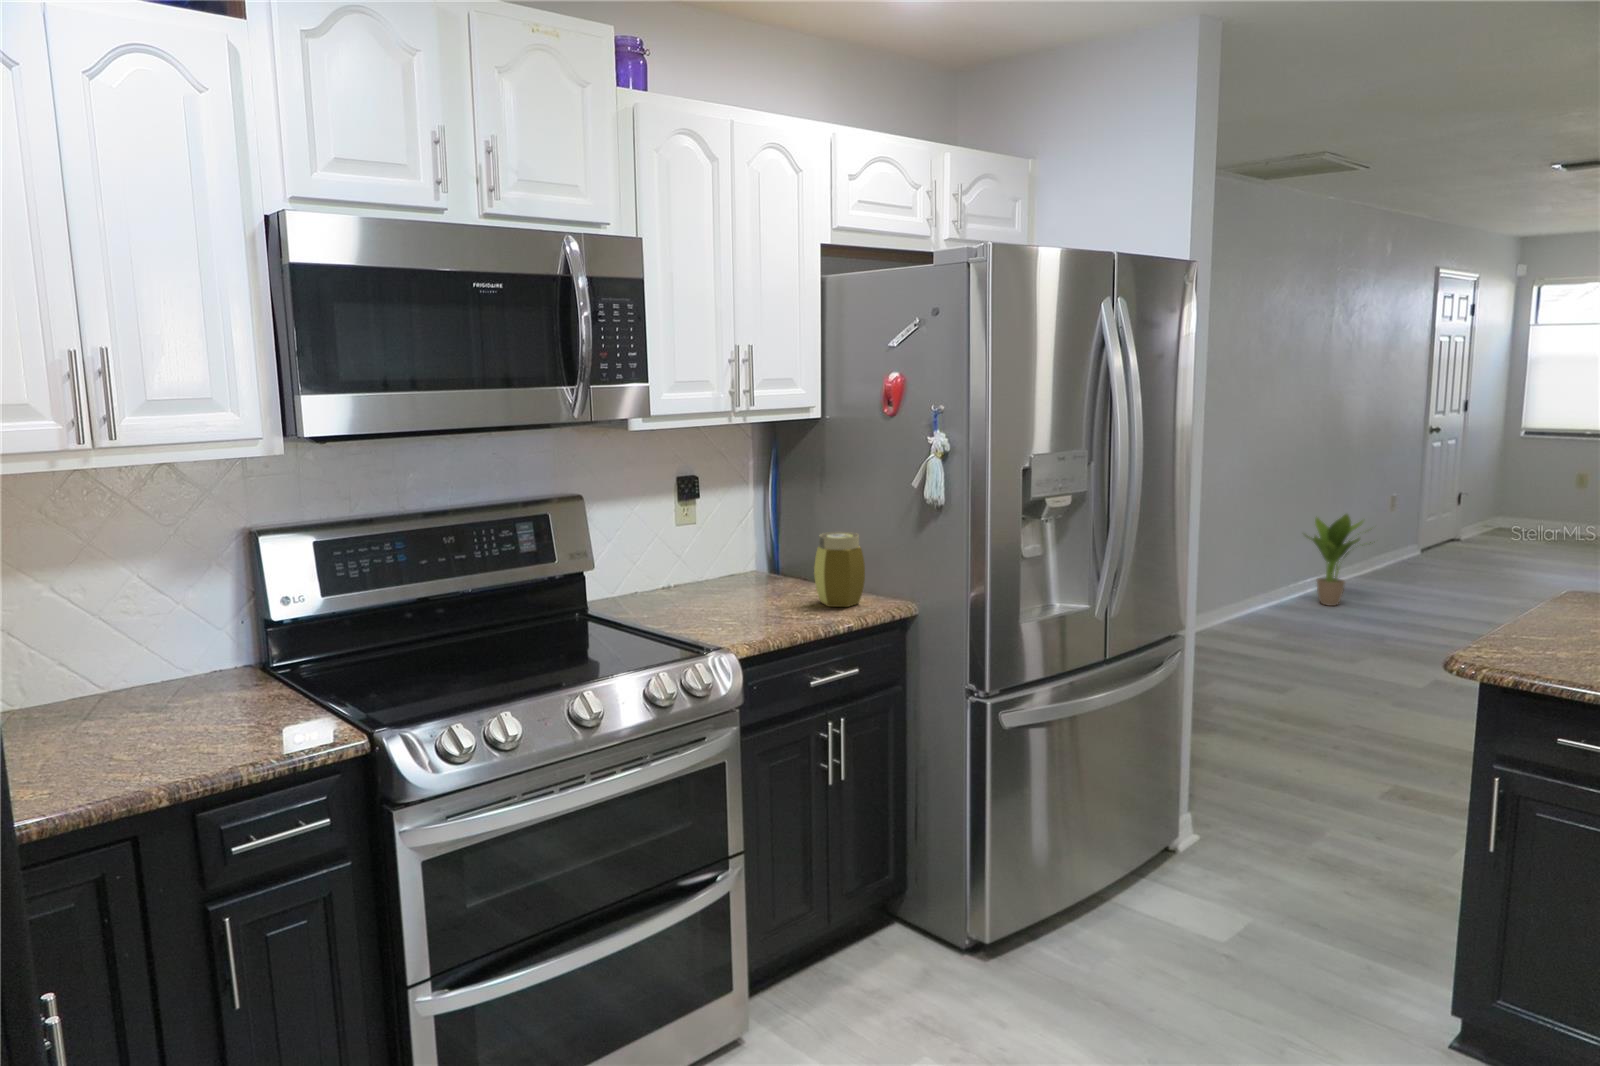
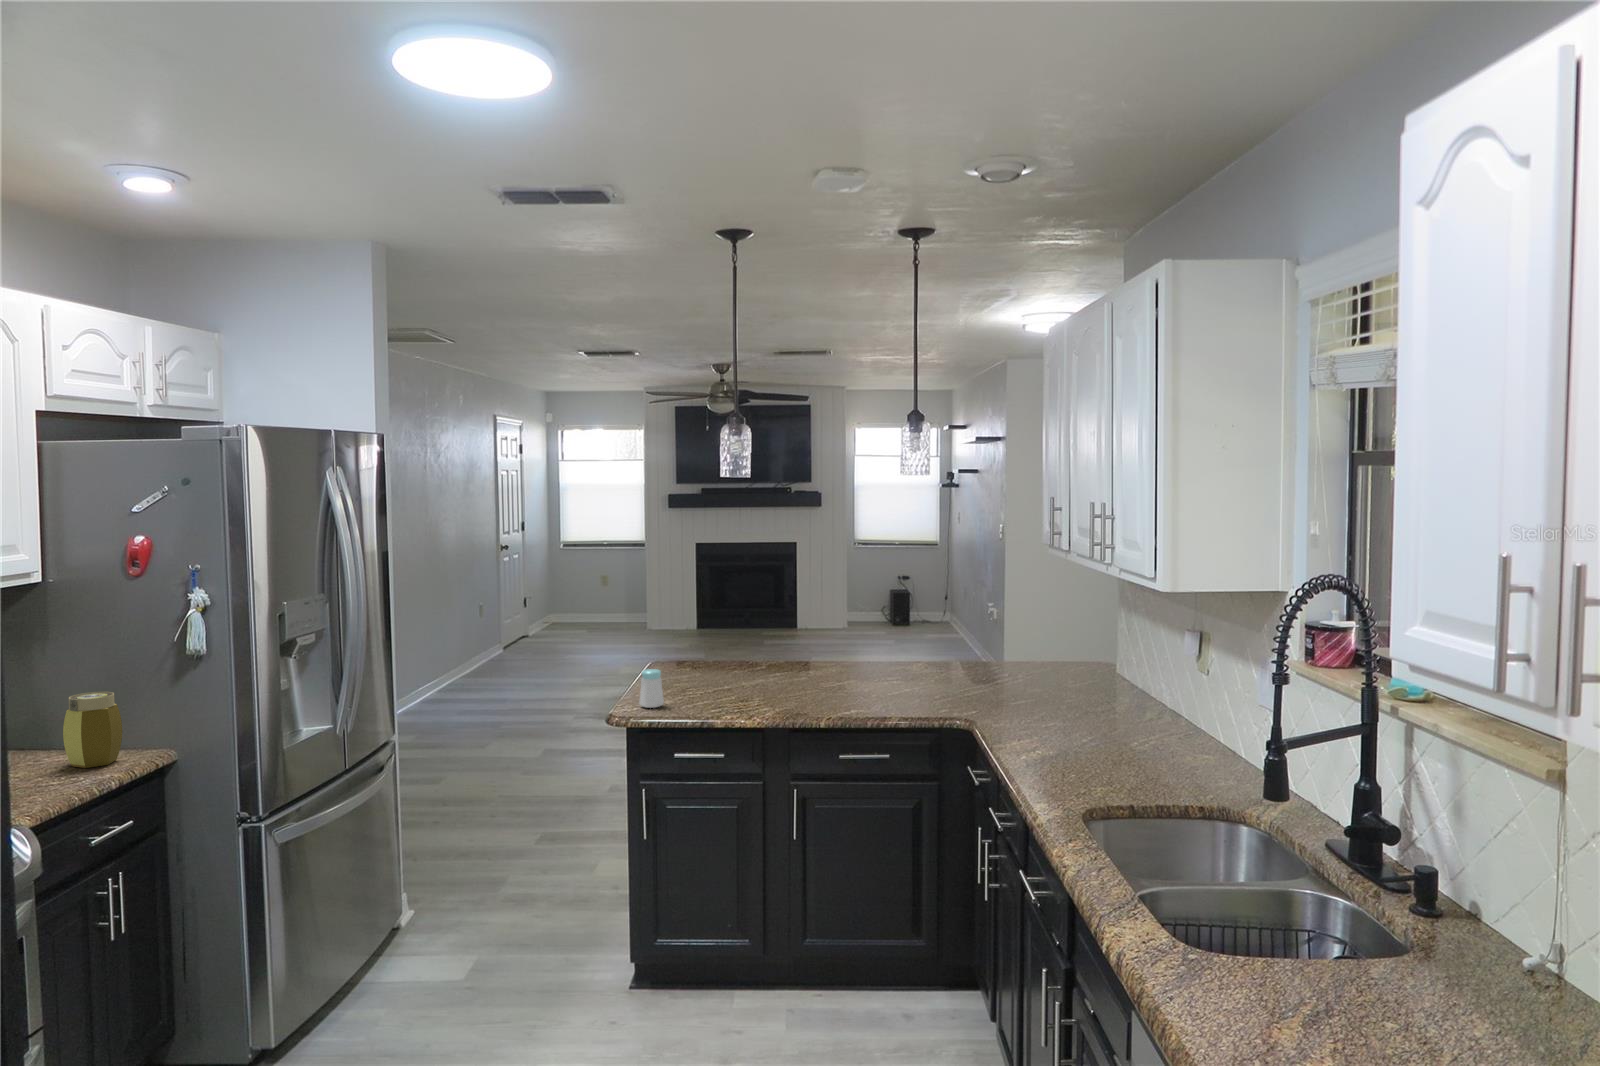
potted plant: present [1305,514,1371,606] -> none [421,626,484,709]
salt shaker: none [1517,600,1564,662] -> present [640,669,664,708]

